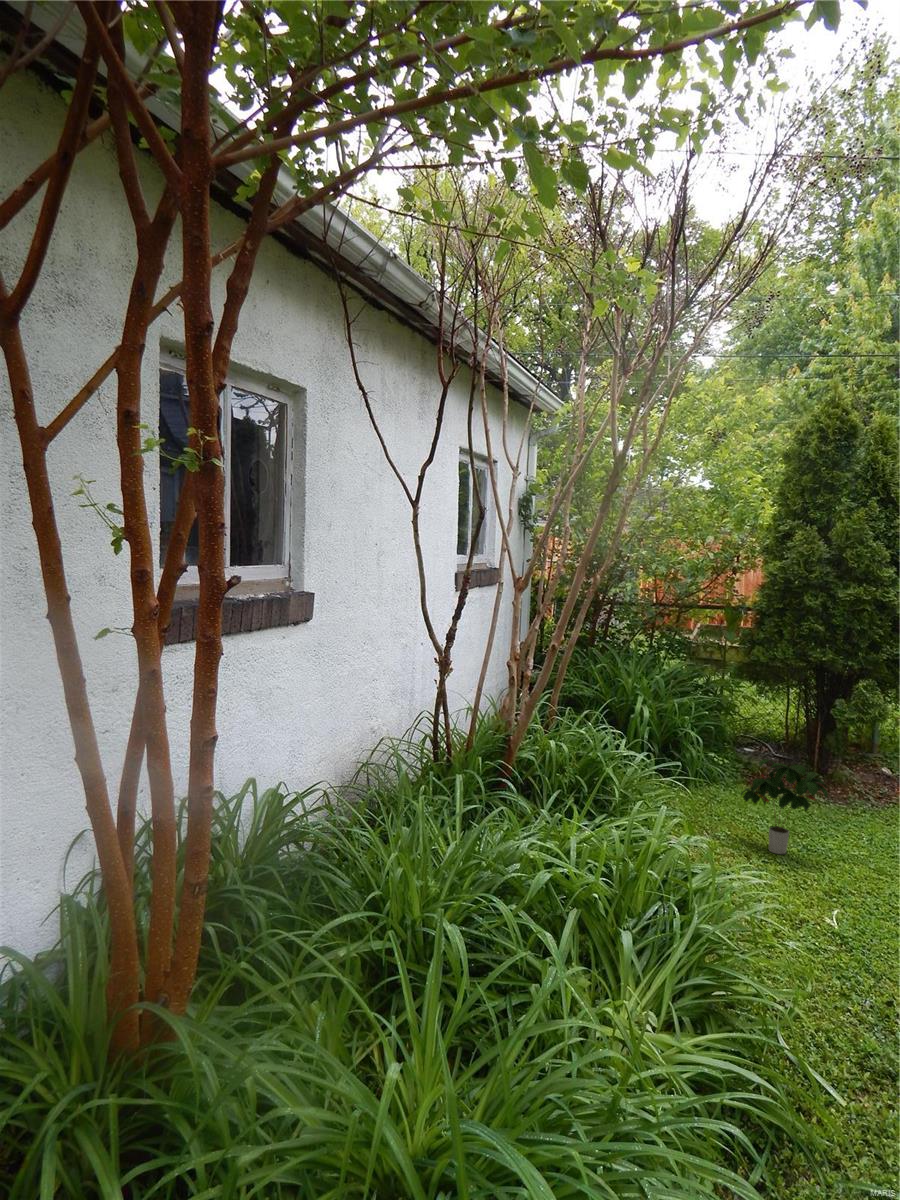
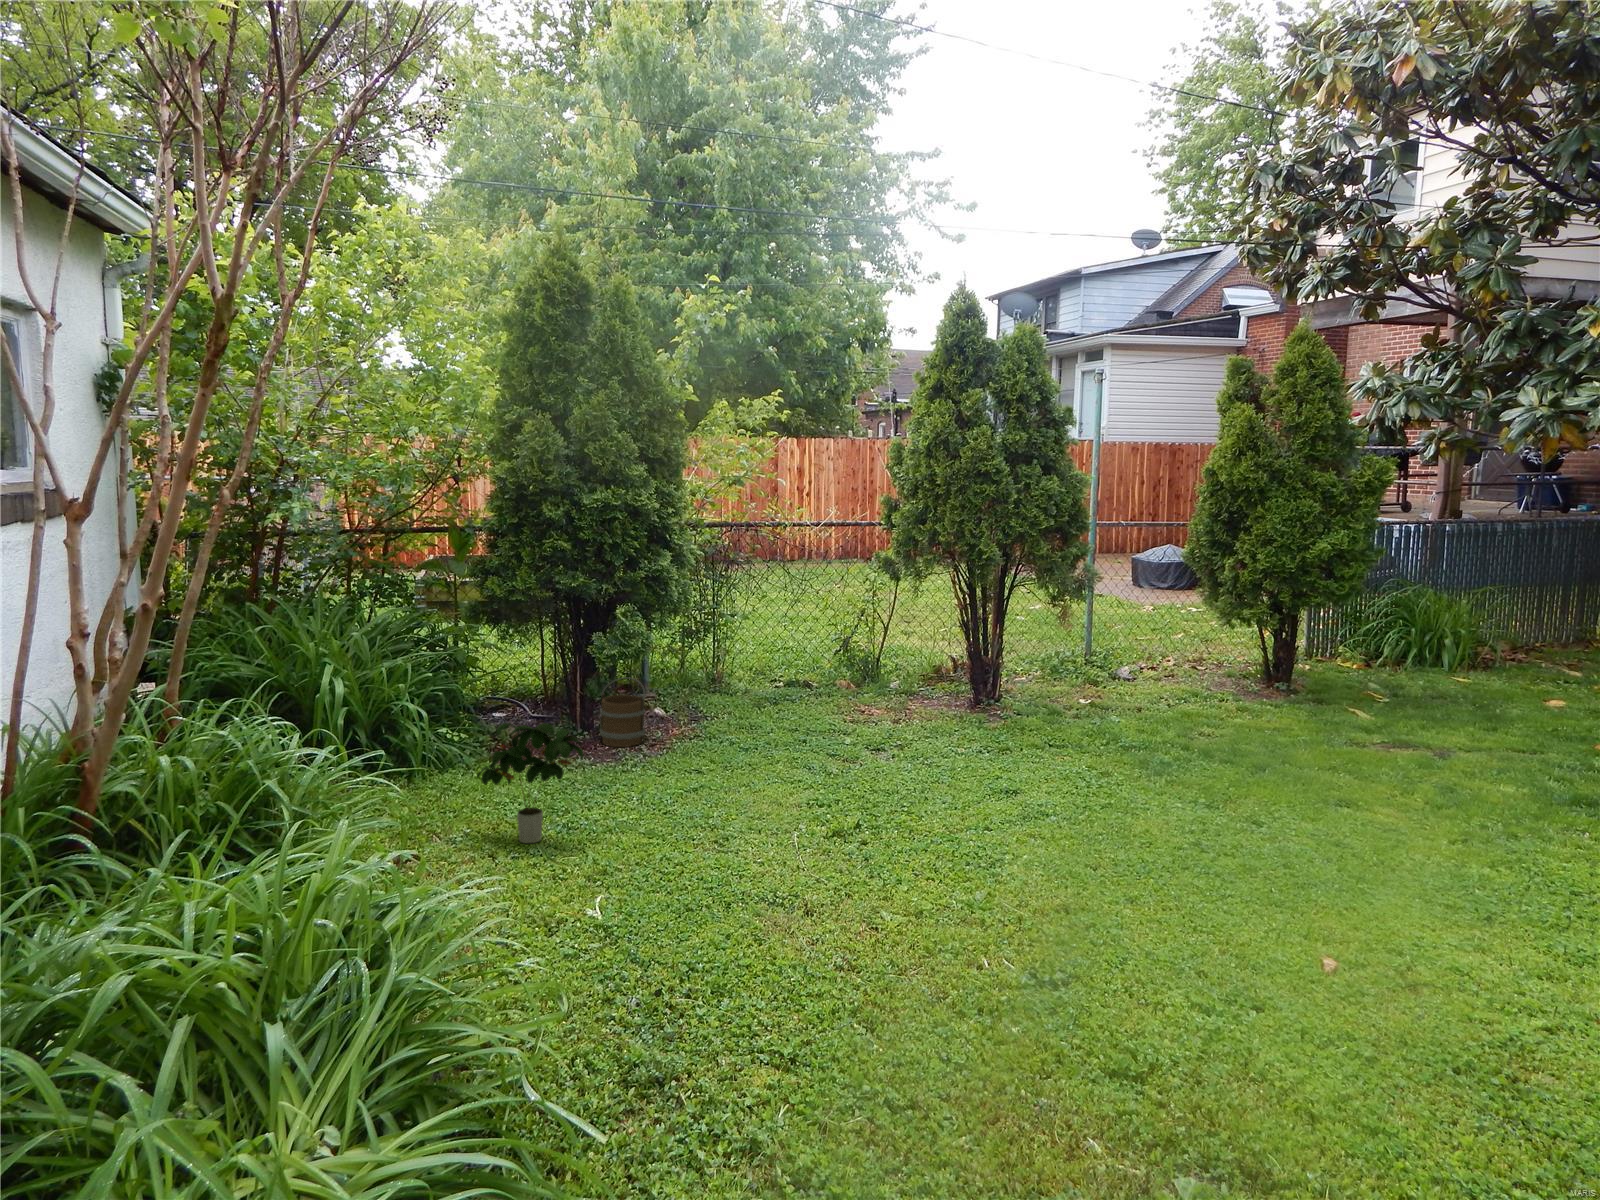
bucket: none [835,738,878,795] -> present [600,677,645,747]

